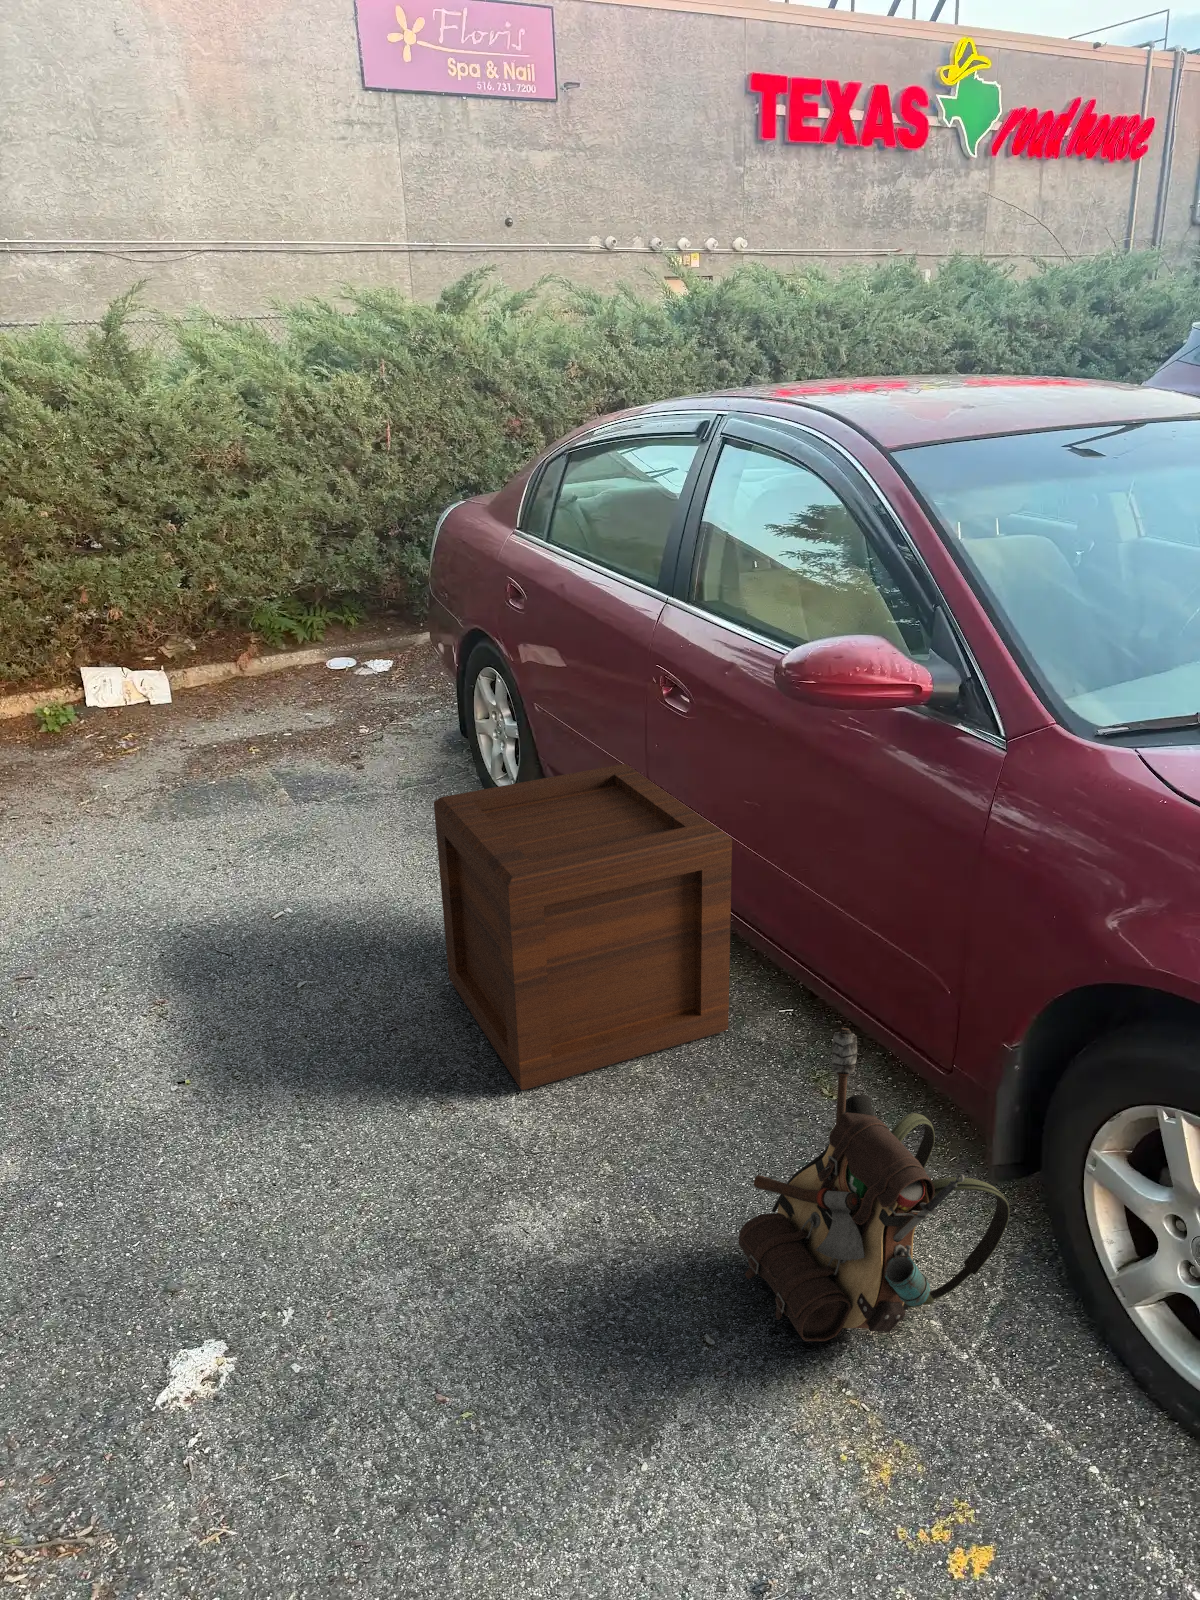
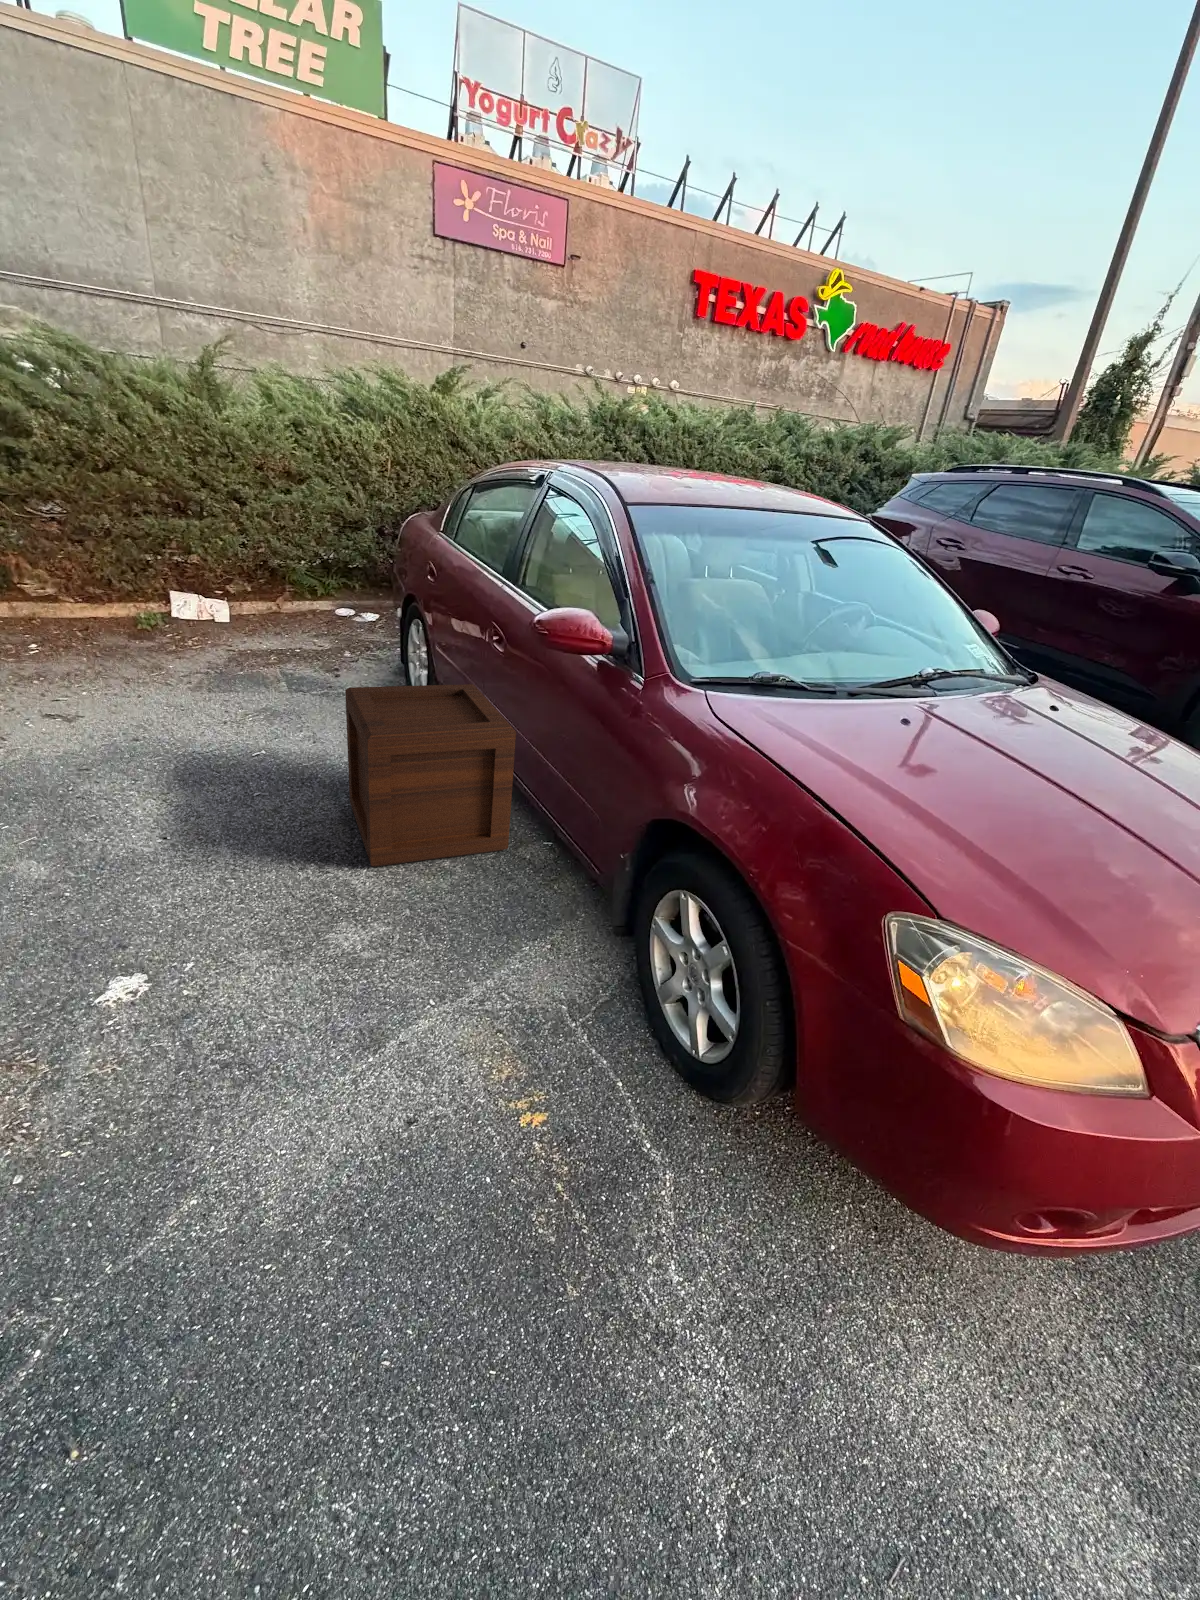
backpack: present [738,1028,1012,1341] -> none [461,838,613,1008]

